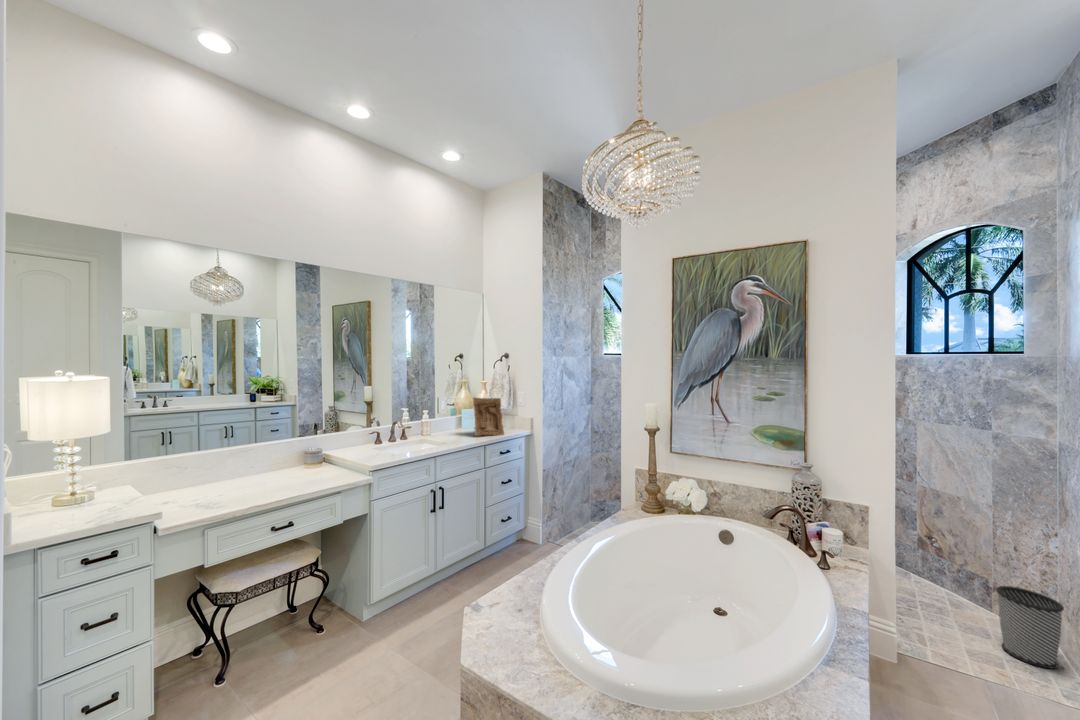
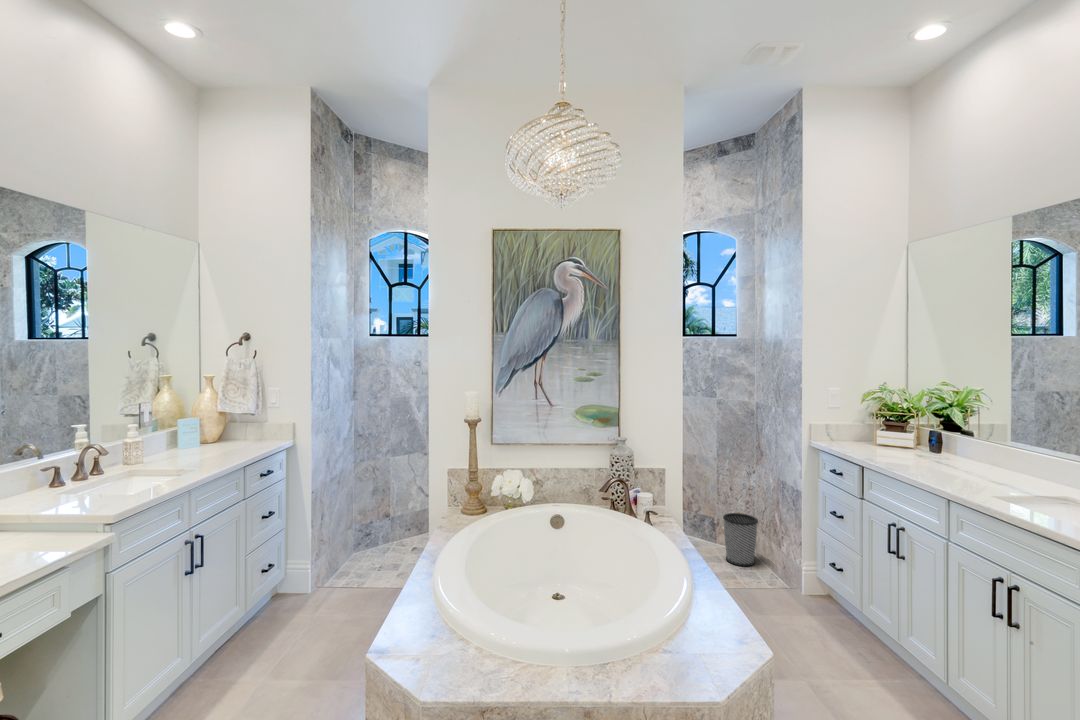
picture frame: present [473,398,504,436] -> none [202,397,257,457]

